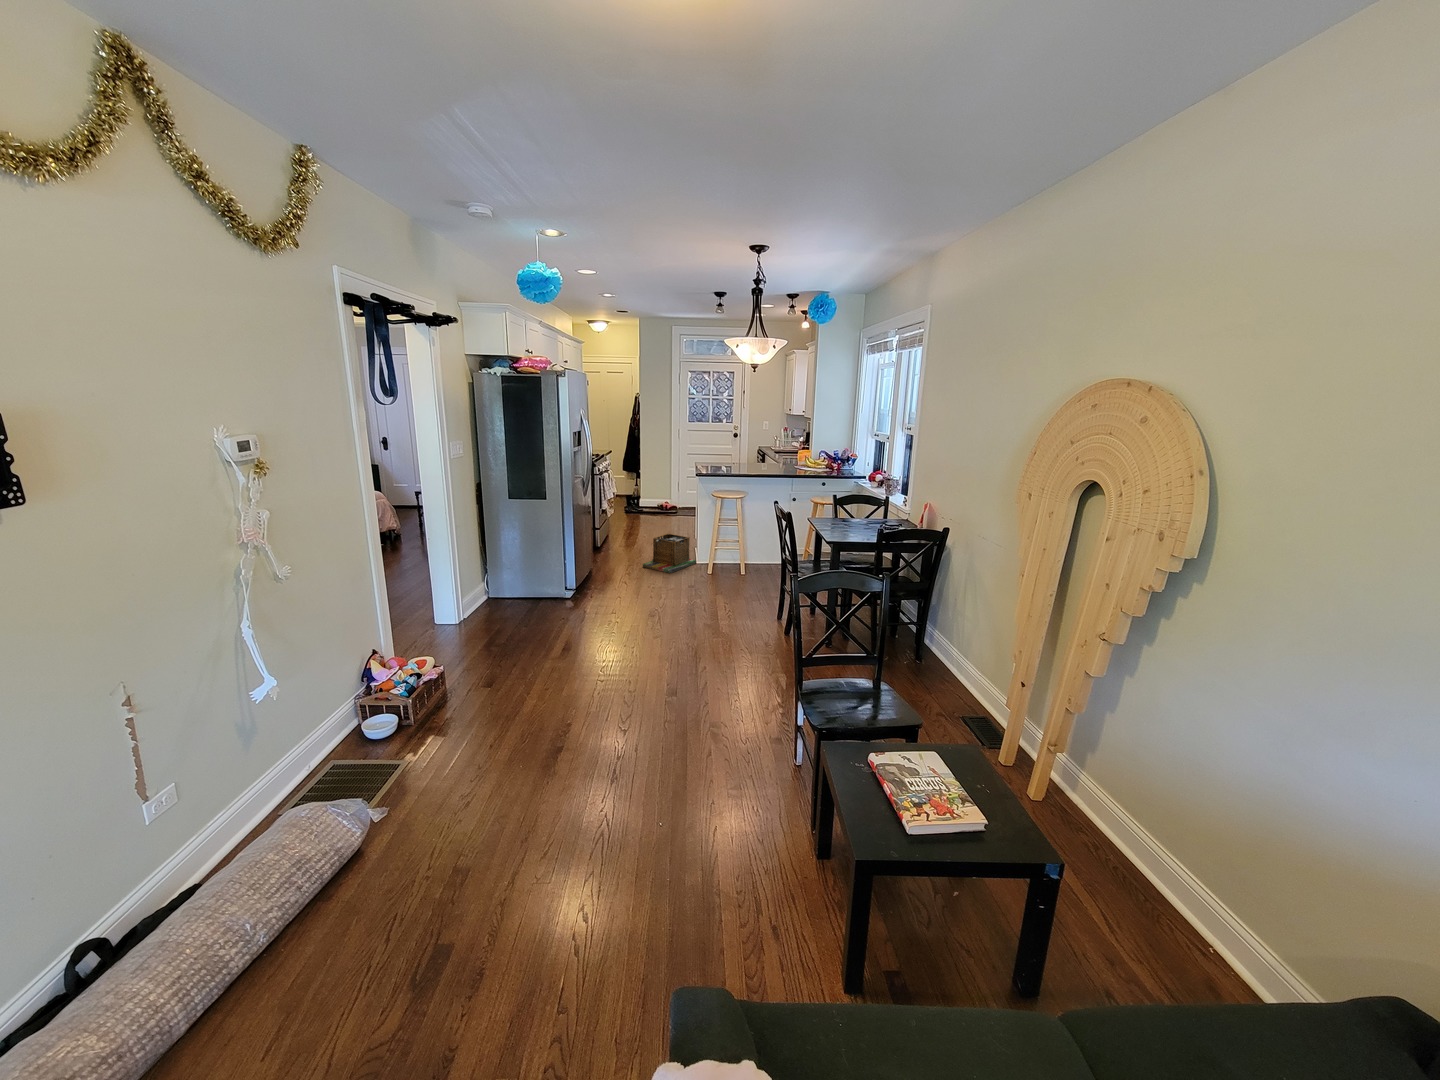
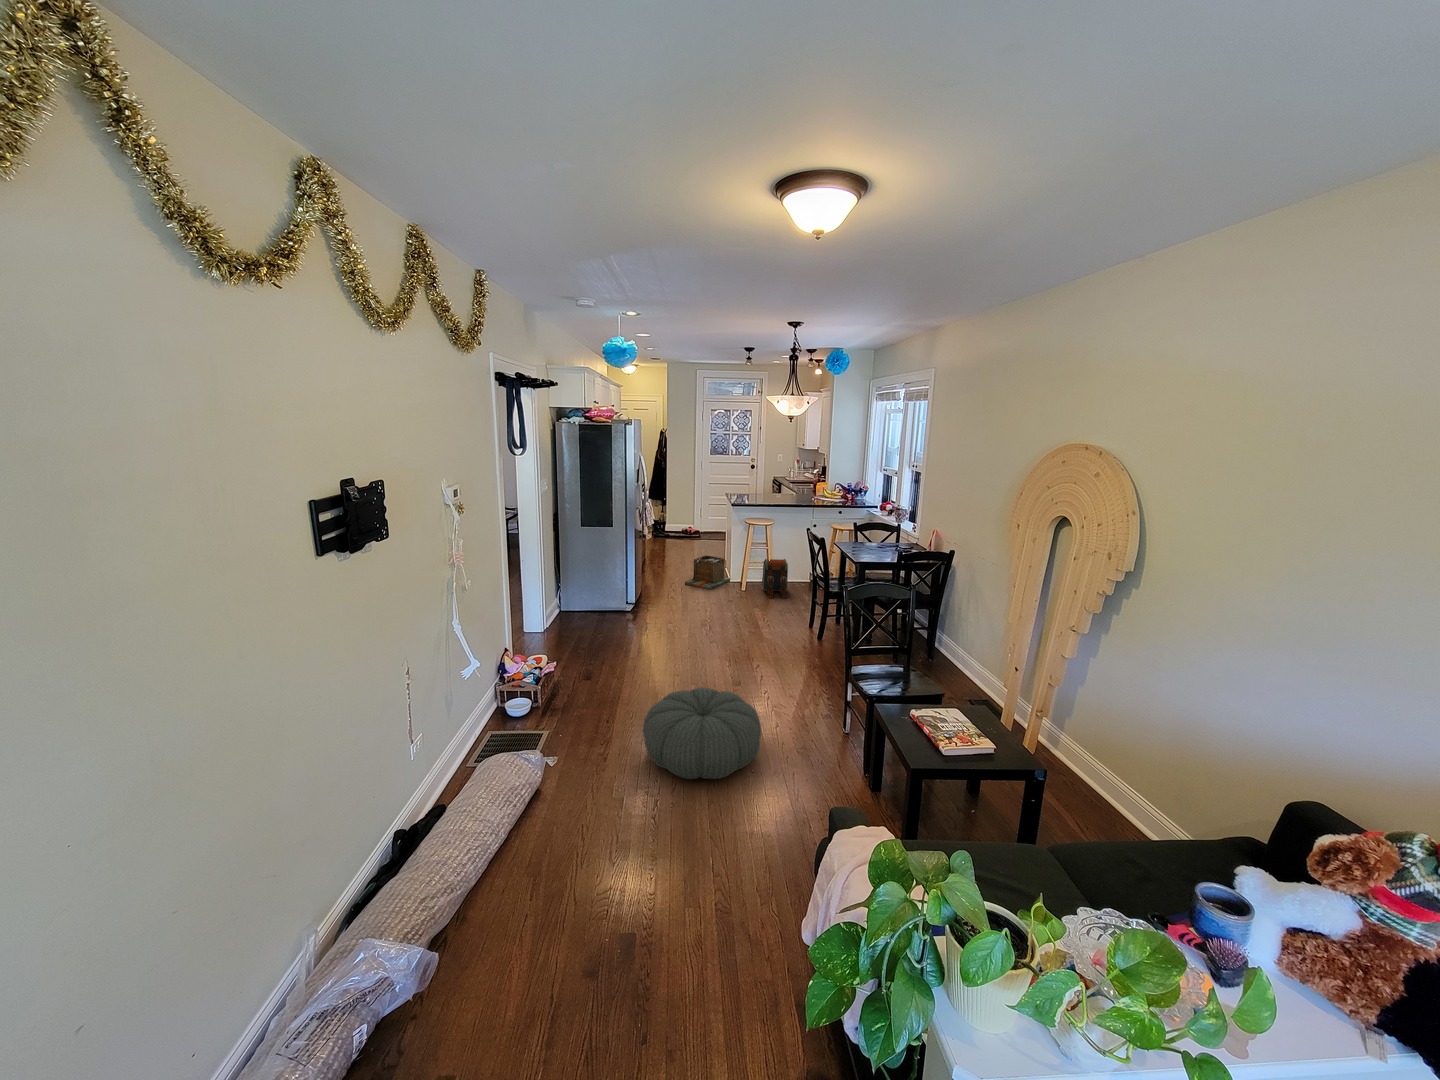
backpack: none [731,537,760,584] -> present [762,559,788,598]
pouf: none [517,705,679,838] -> present [643,687,761,779]

